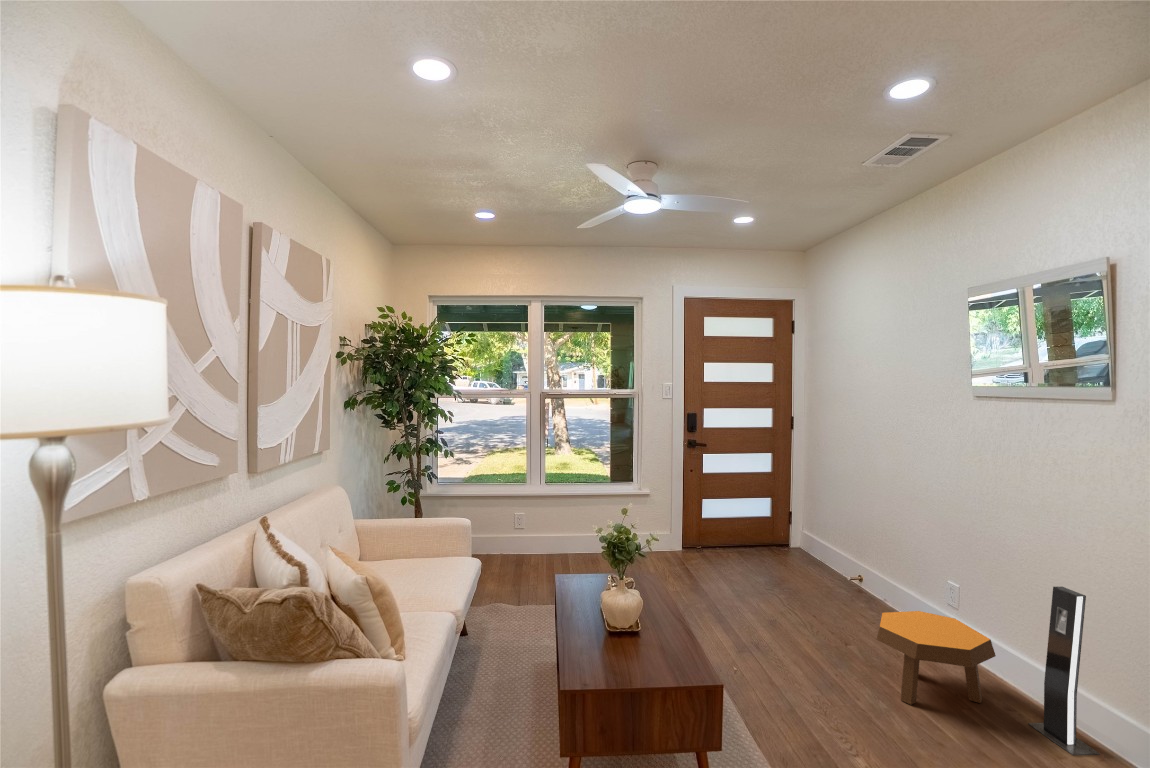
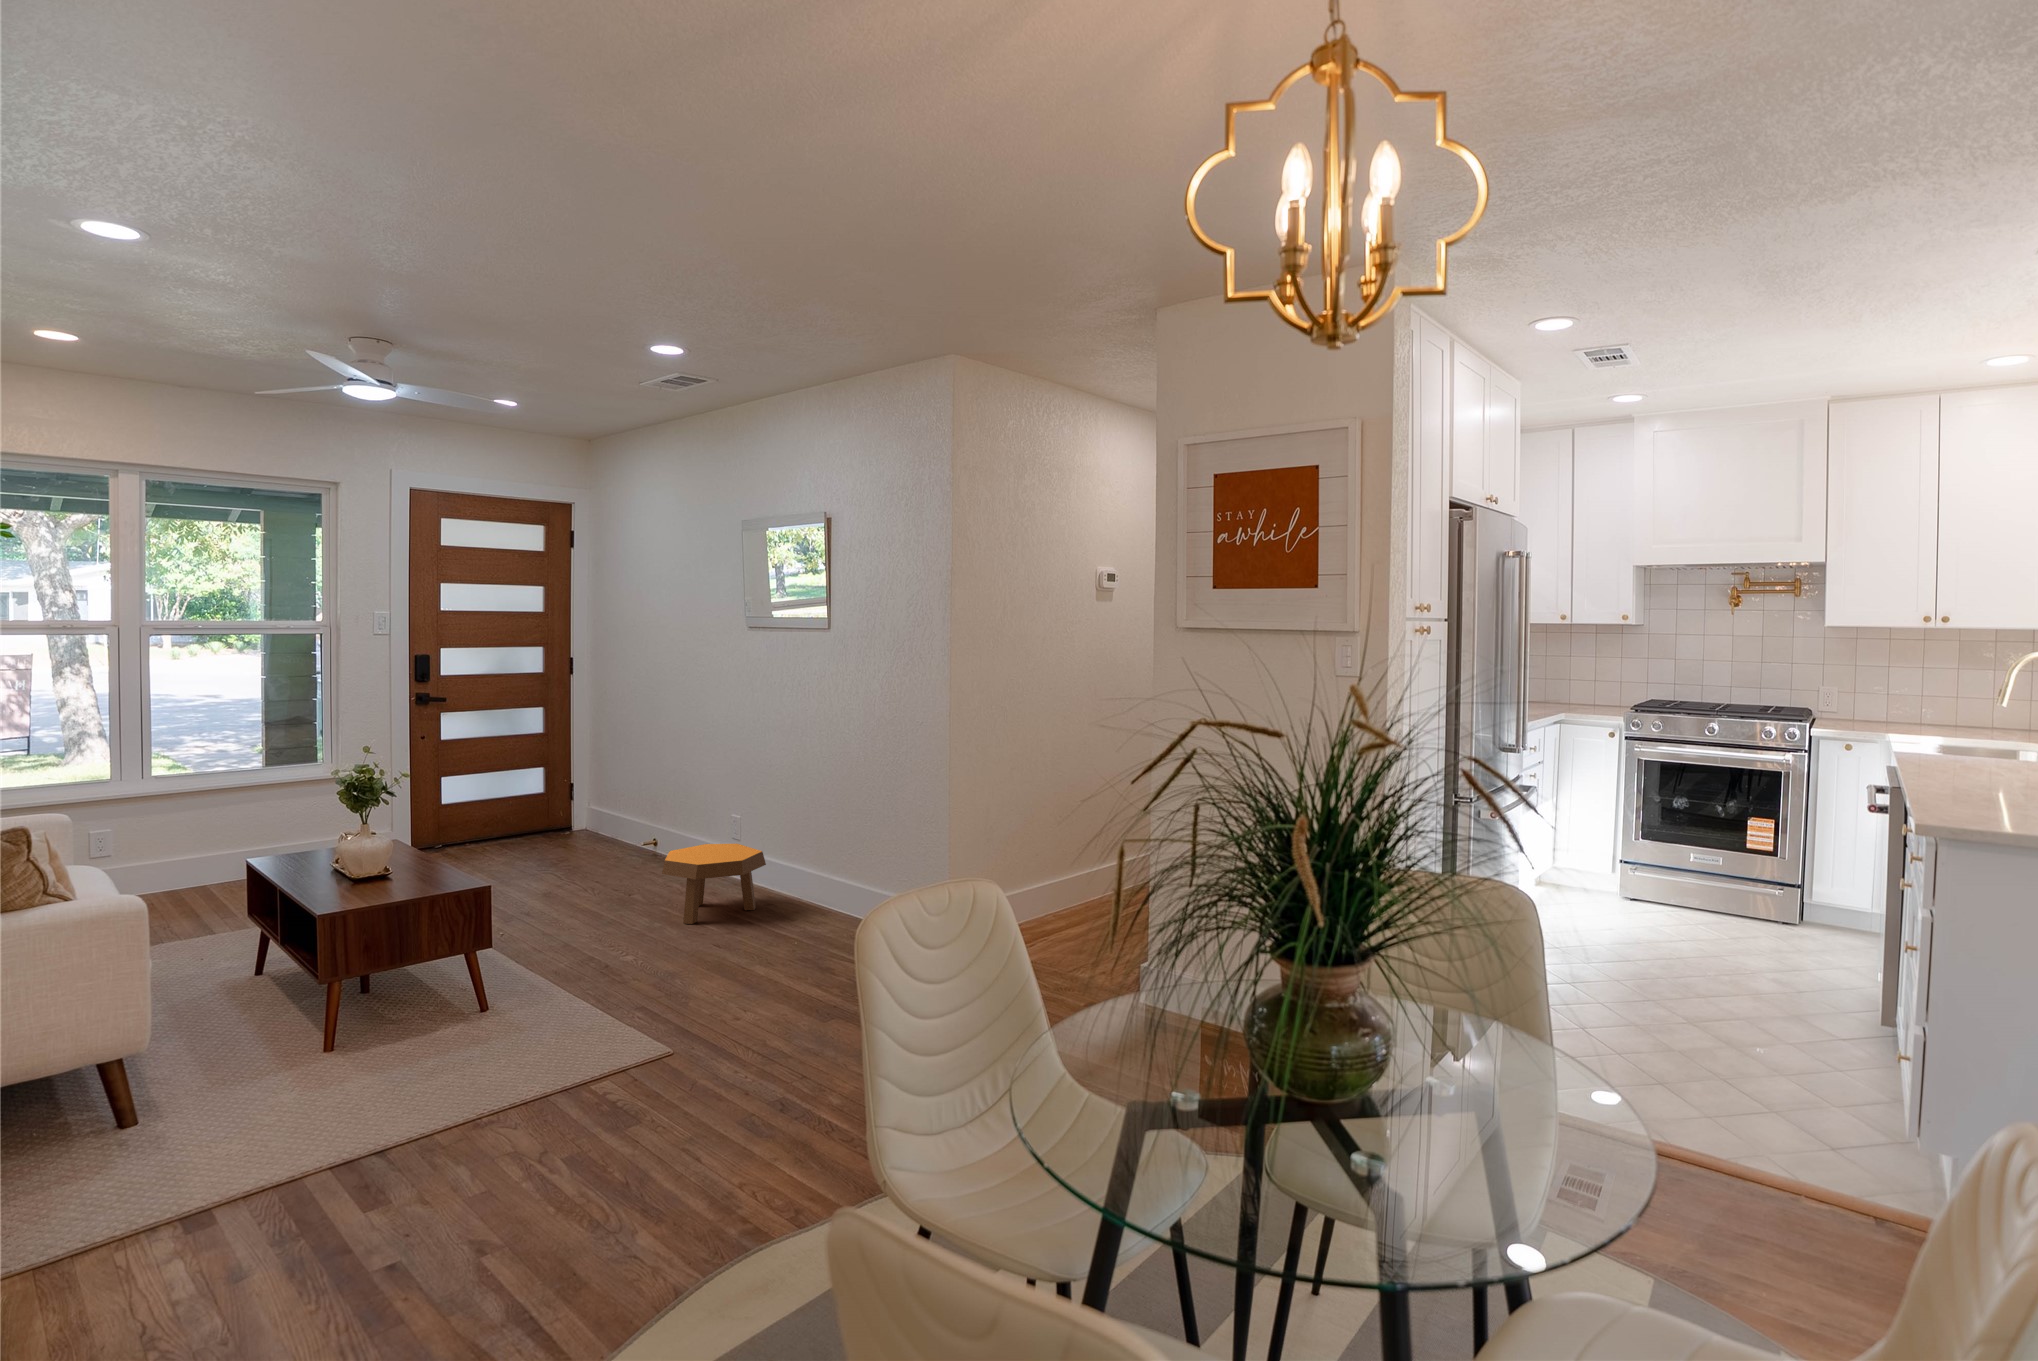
speaker: present [1028,586,1100,755] -> none [788,791,833,923]

